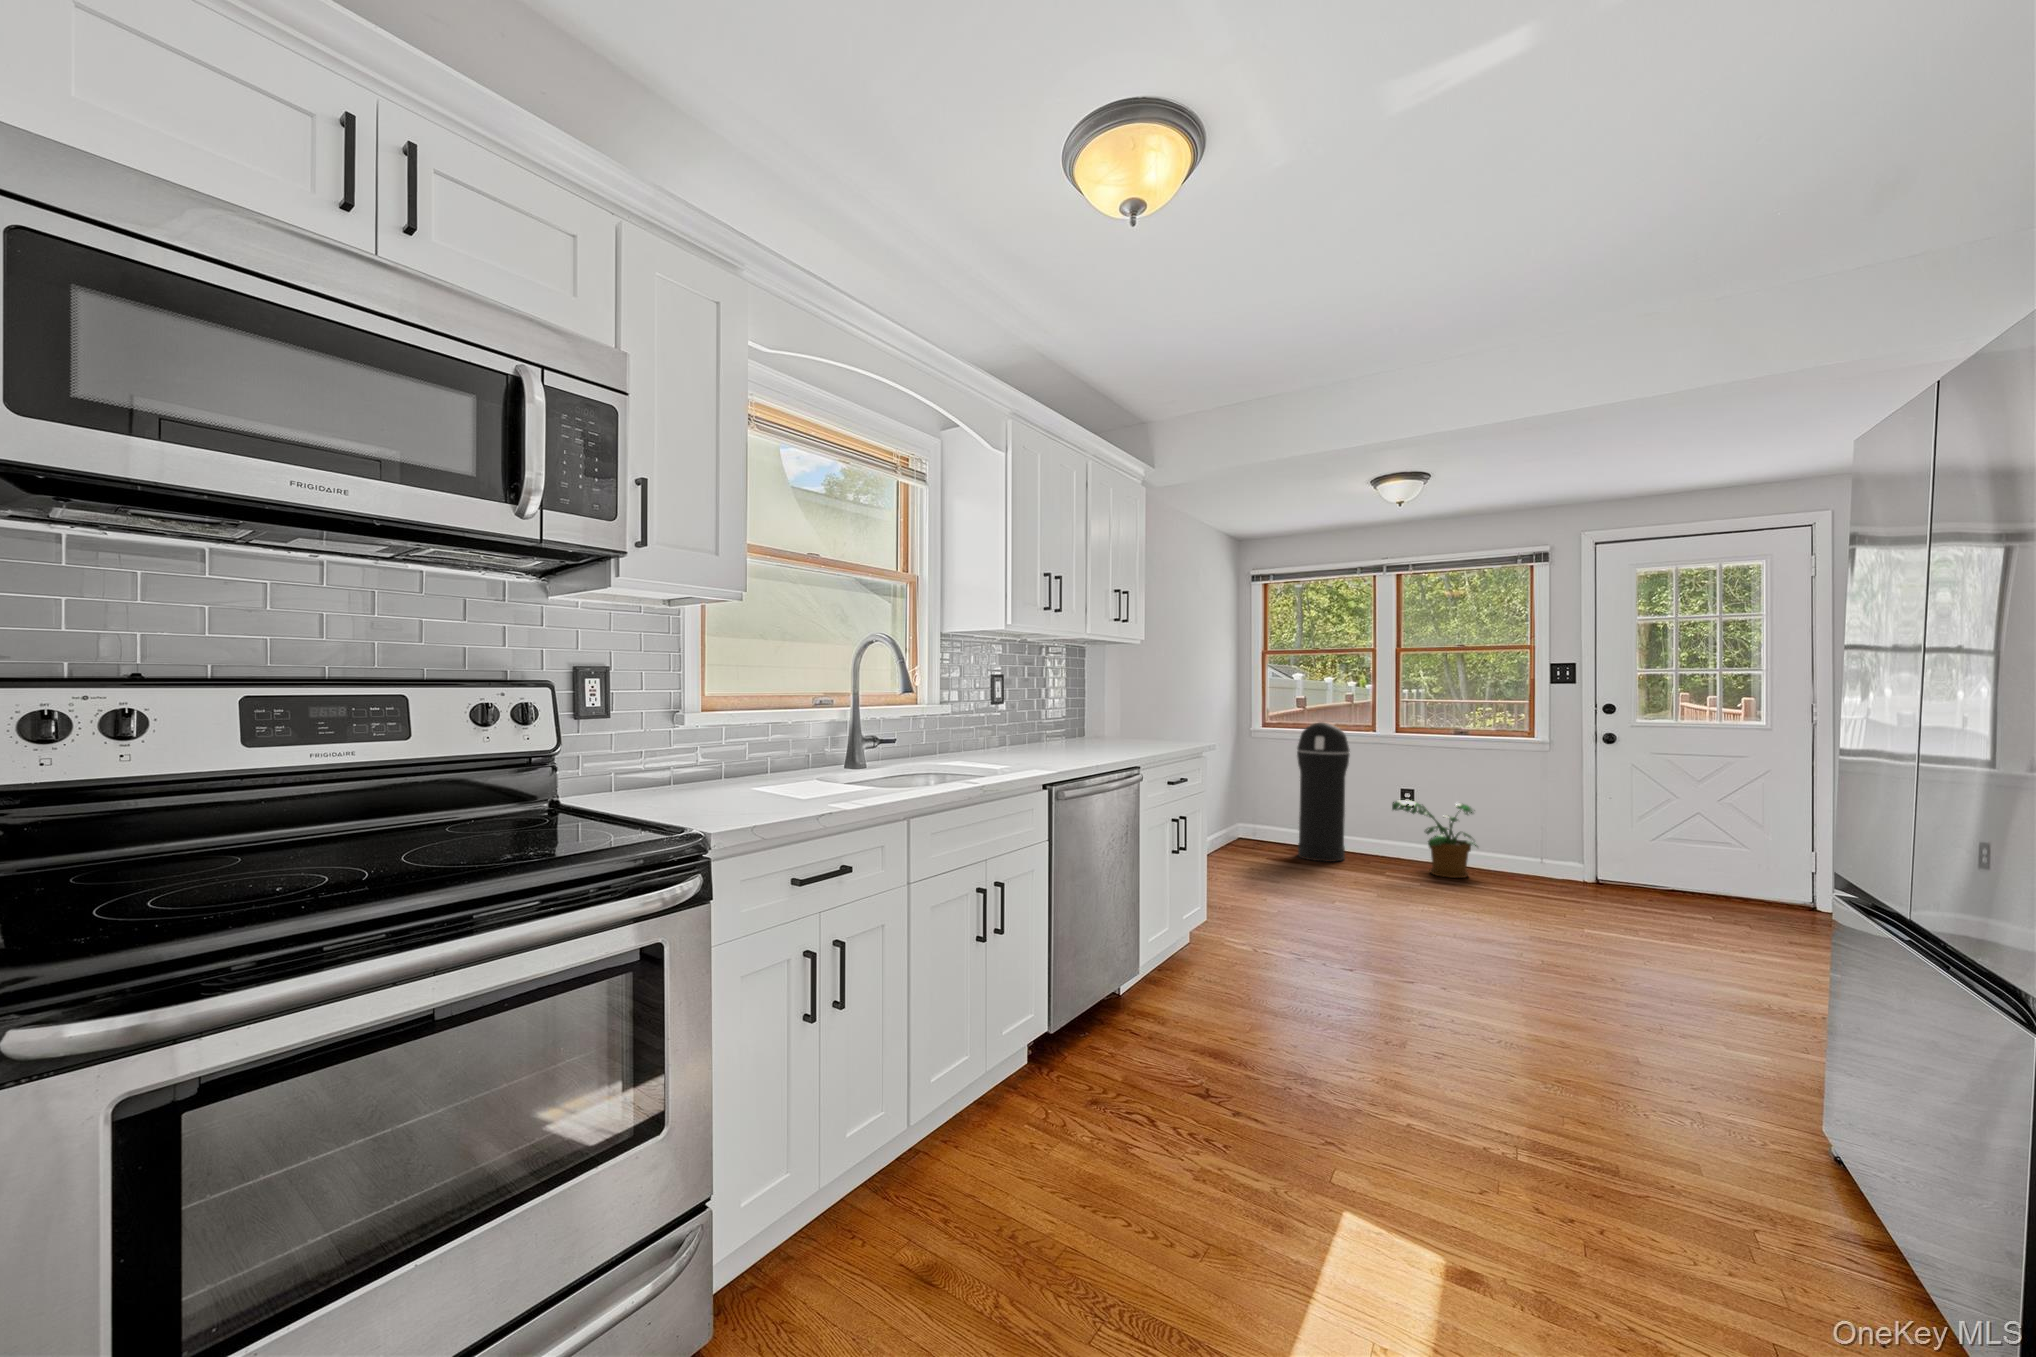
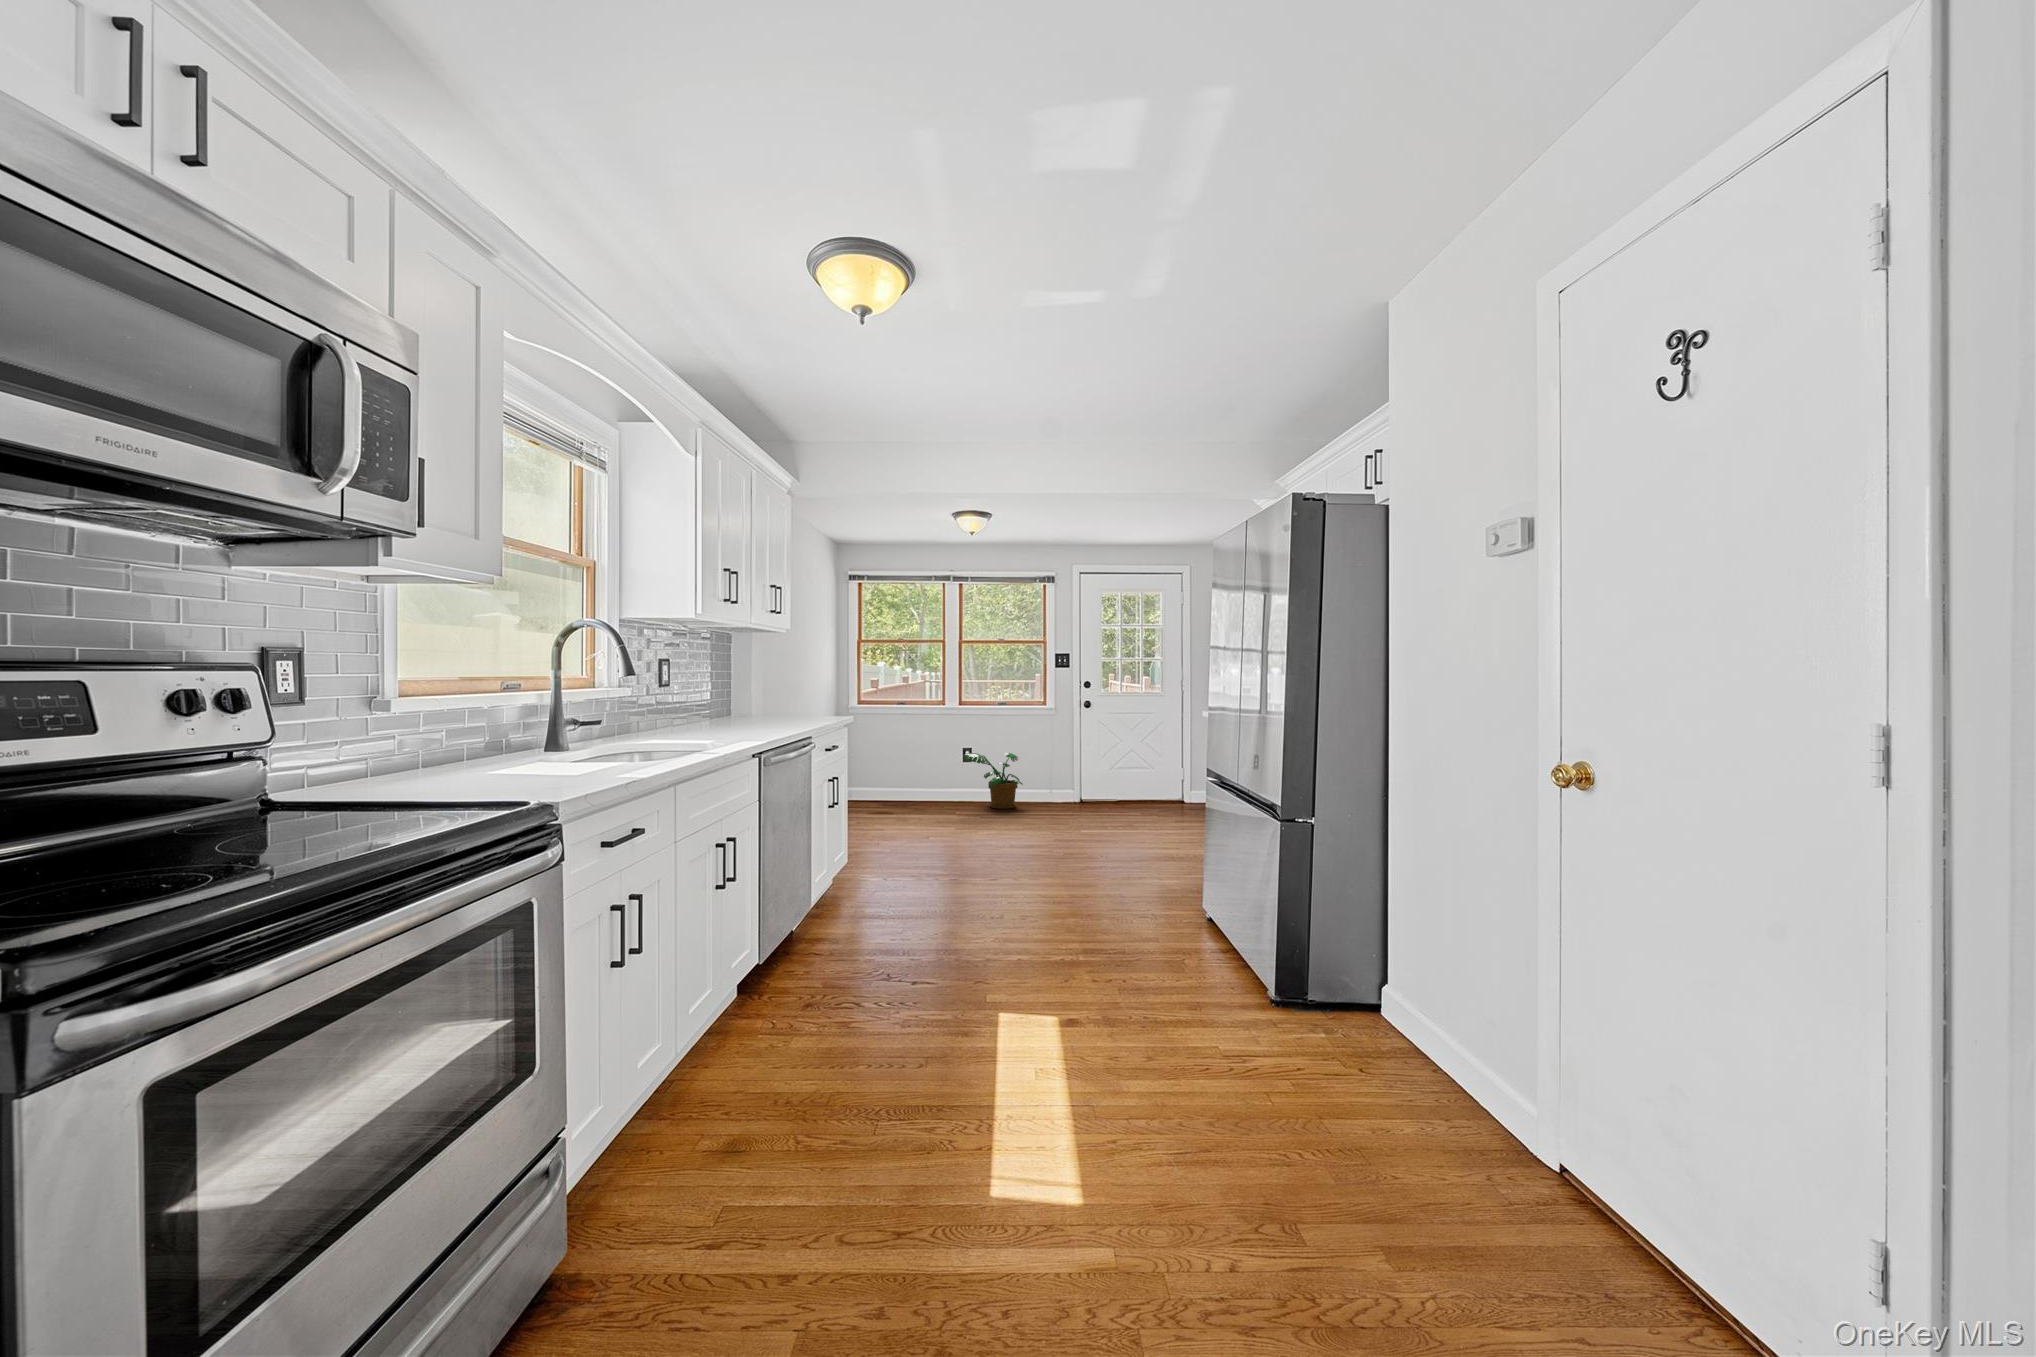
trash can: present [1297,722,1350,862] -> none [889,697,929,806]

